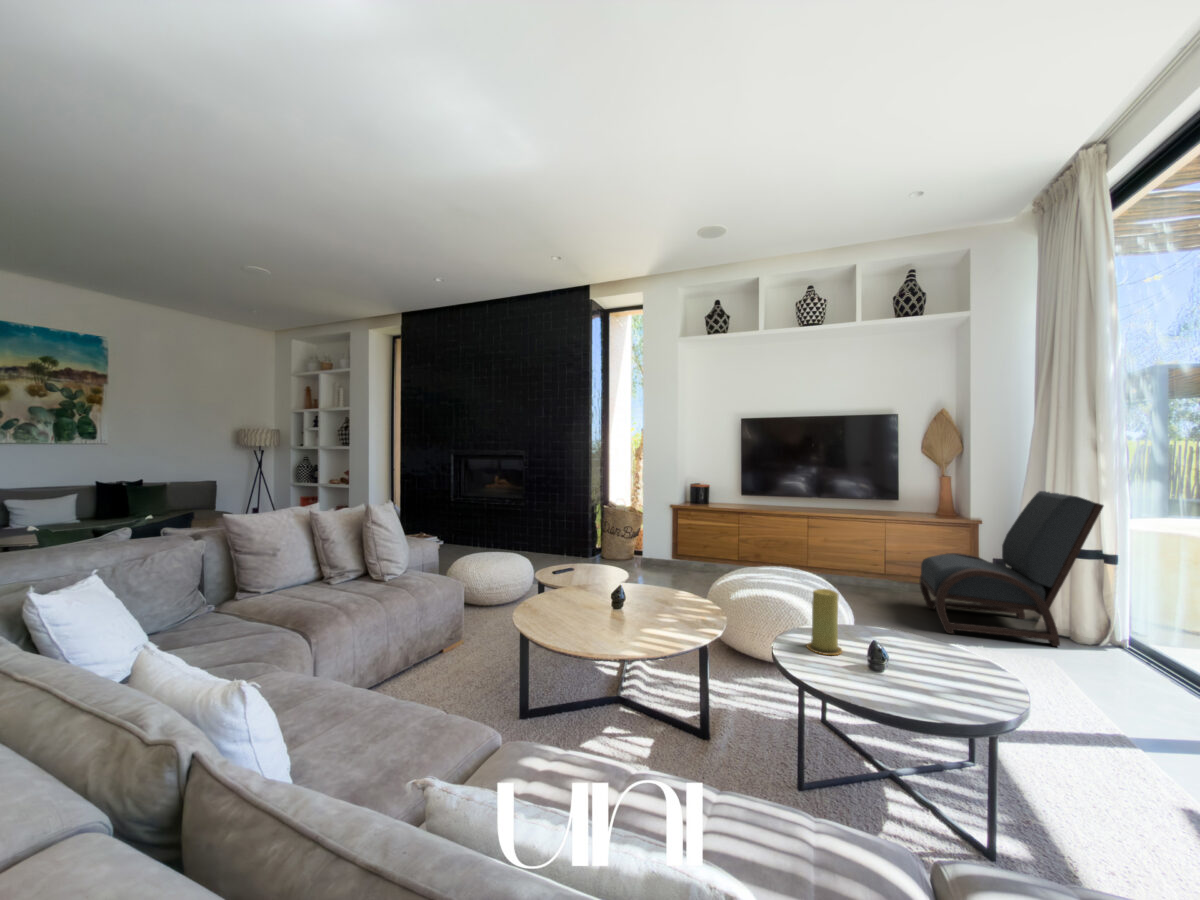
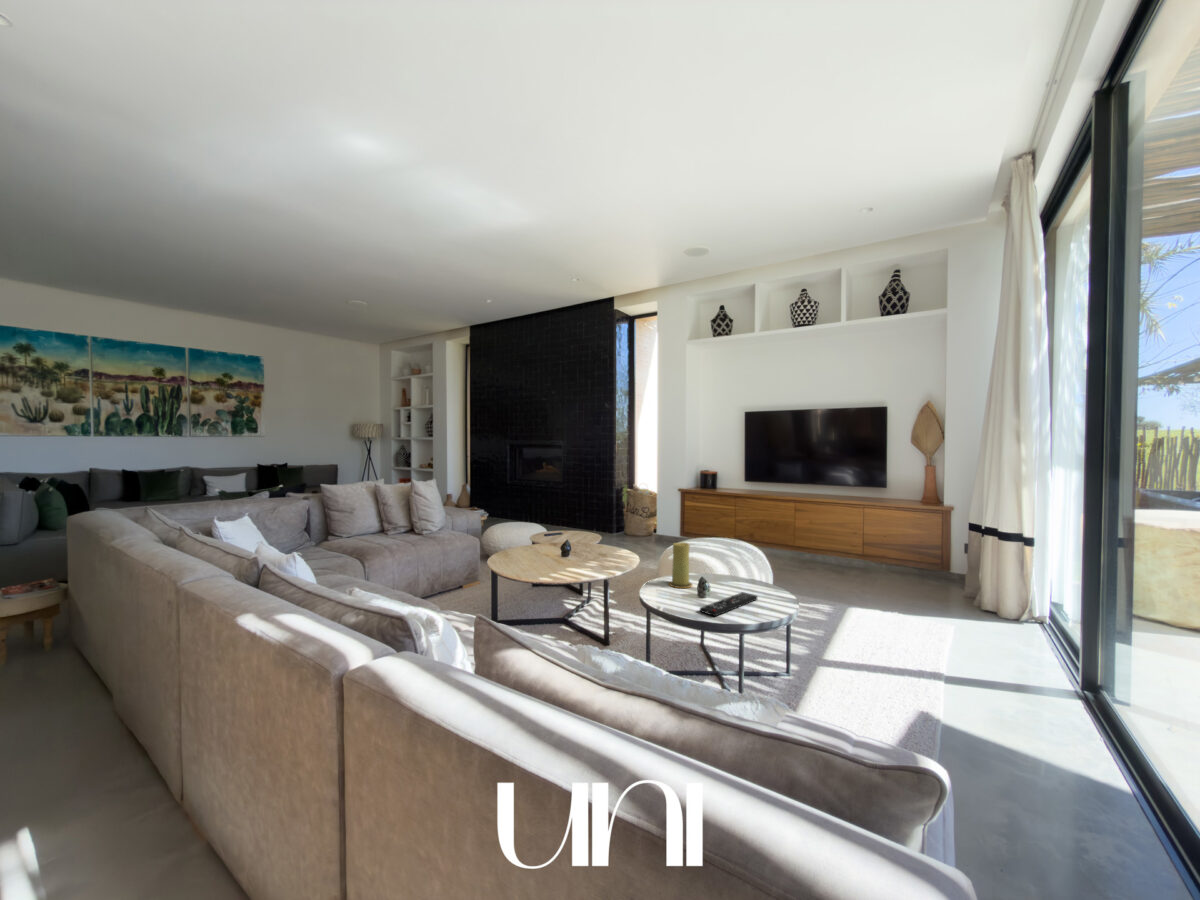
lounge chair: present [920,491,1104,646] -> none [870,478,1021,615]
remote control: none [911,657,949,708] -> present [700,592,757,616]

